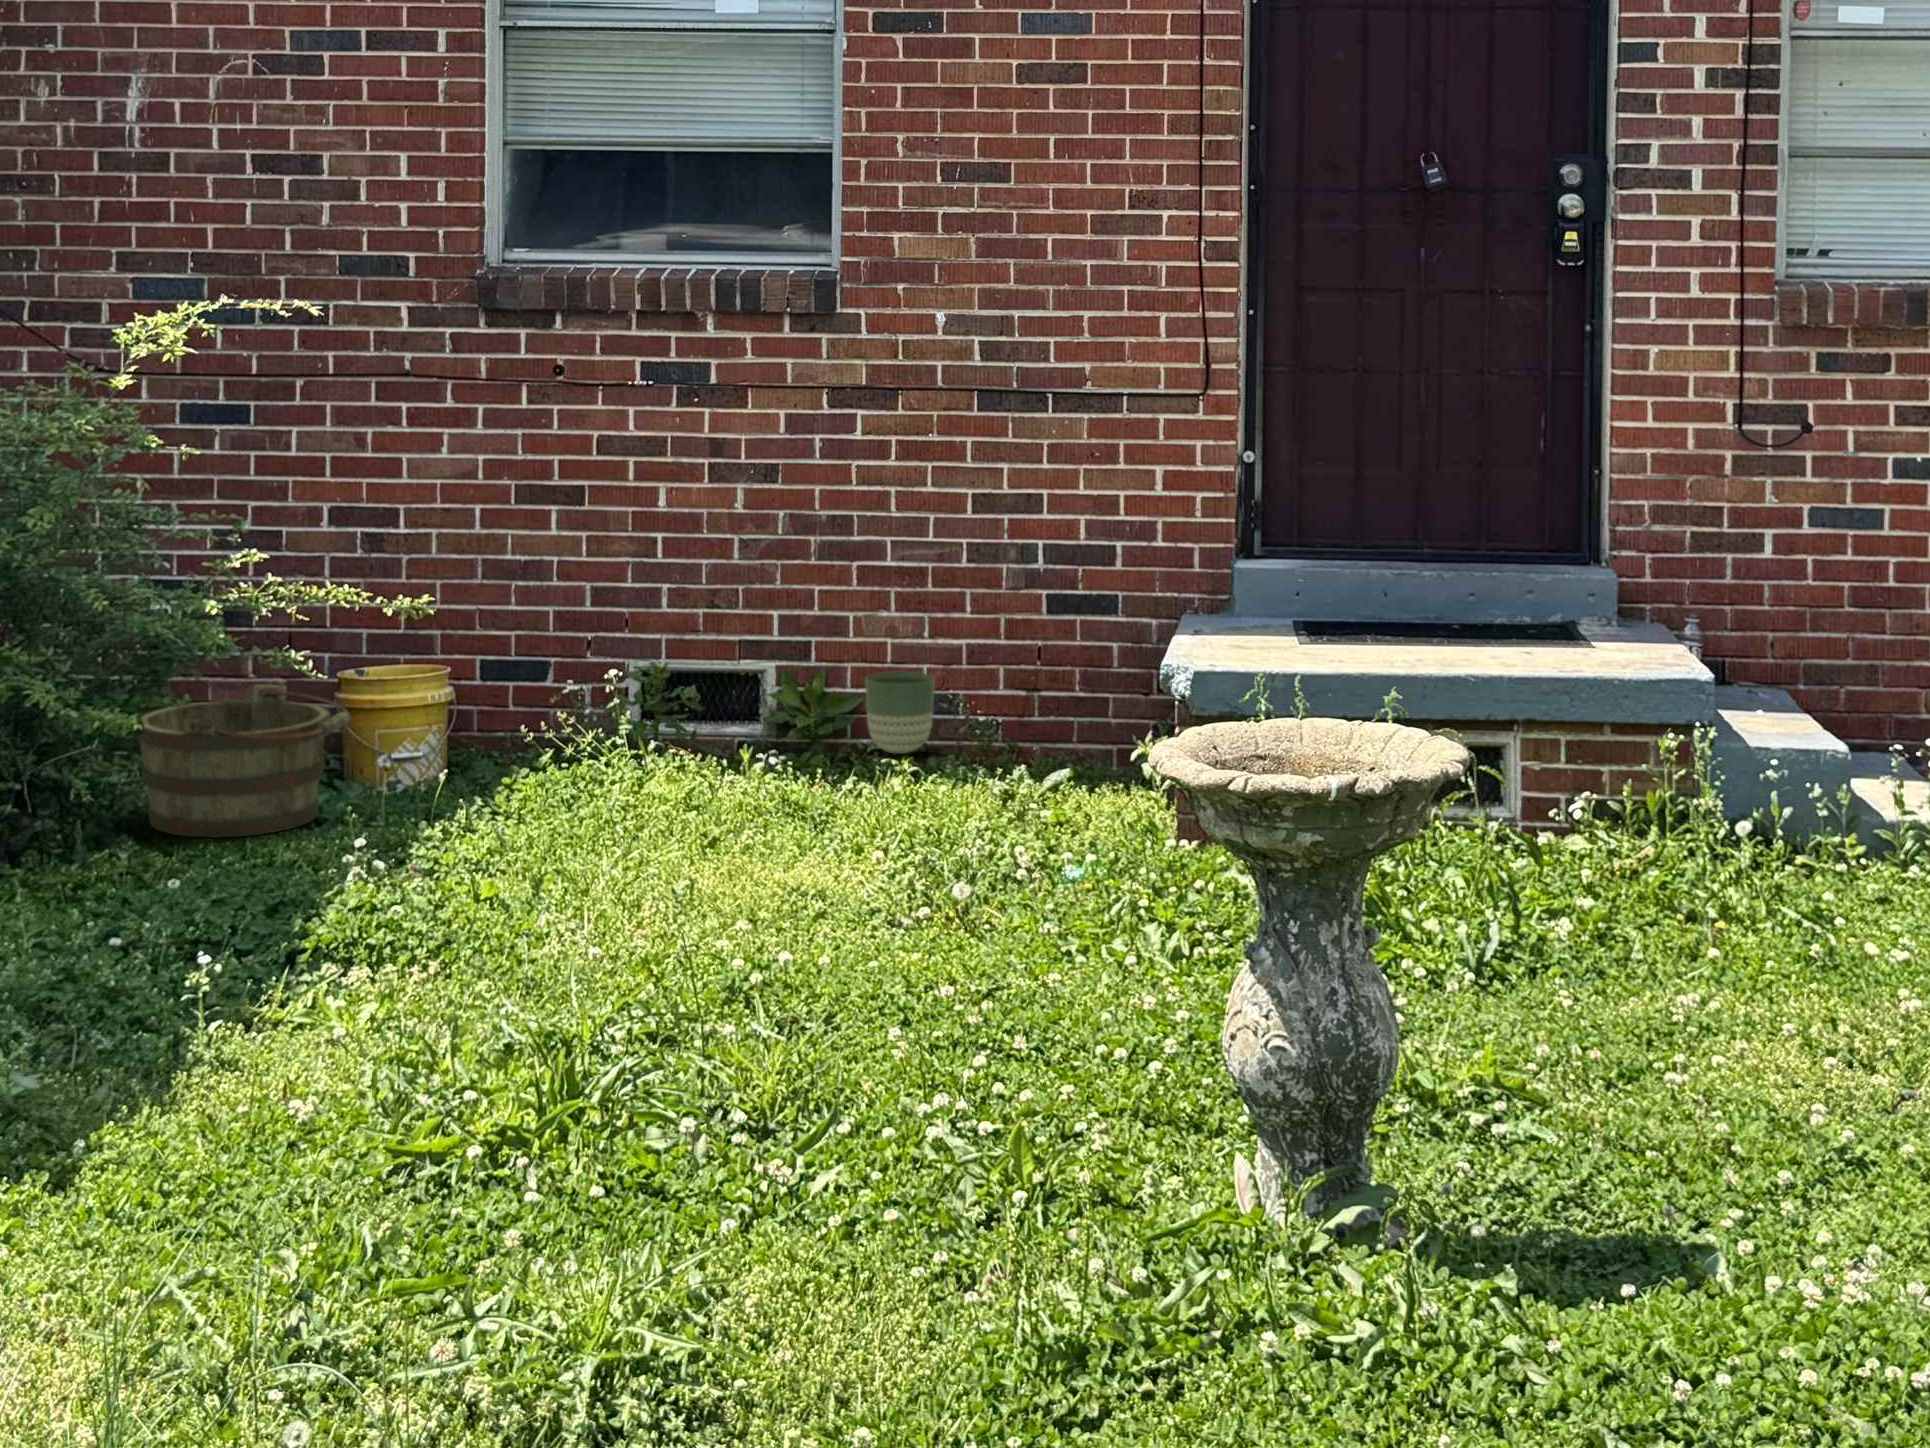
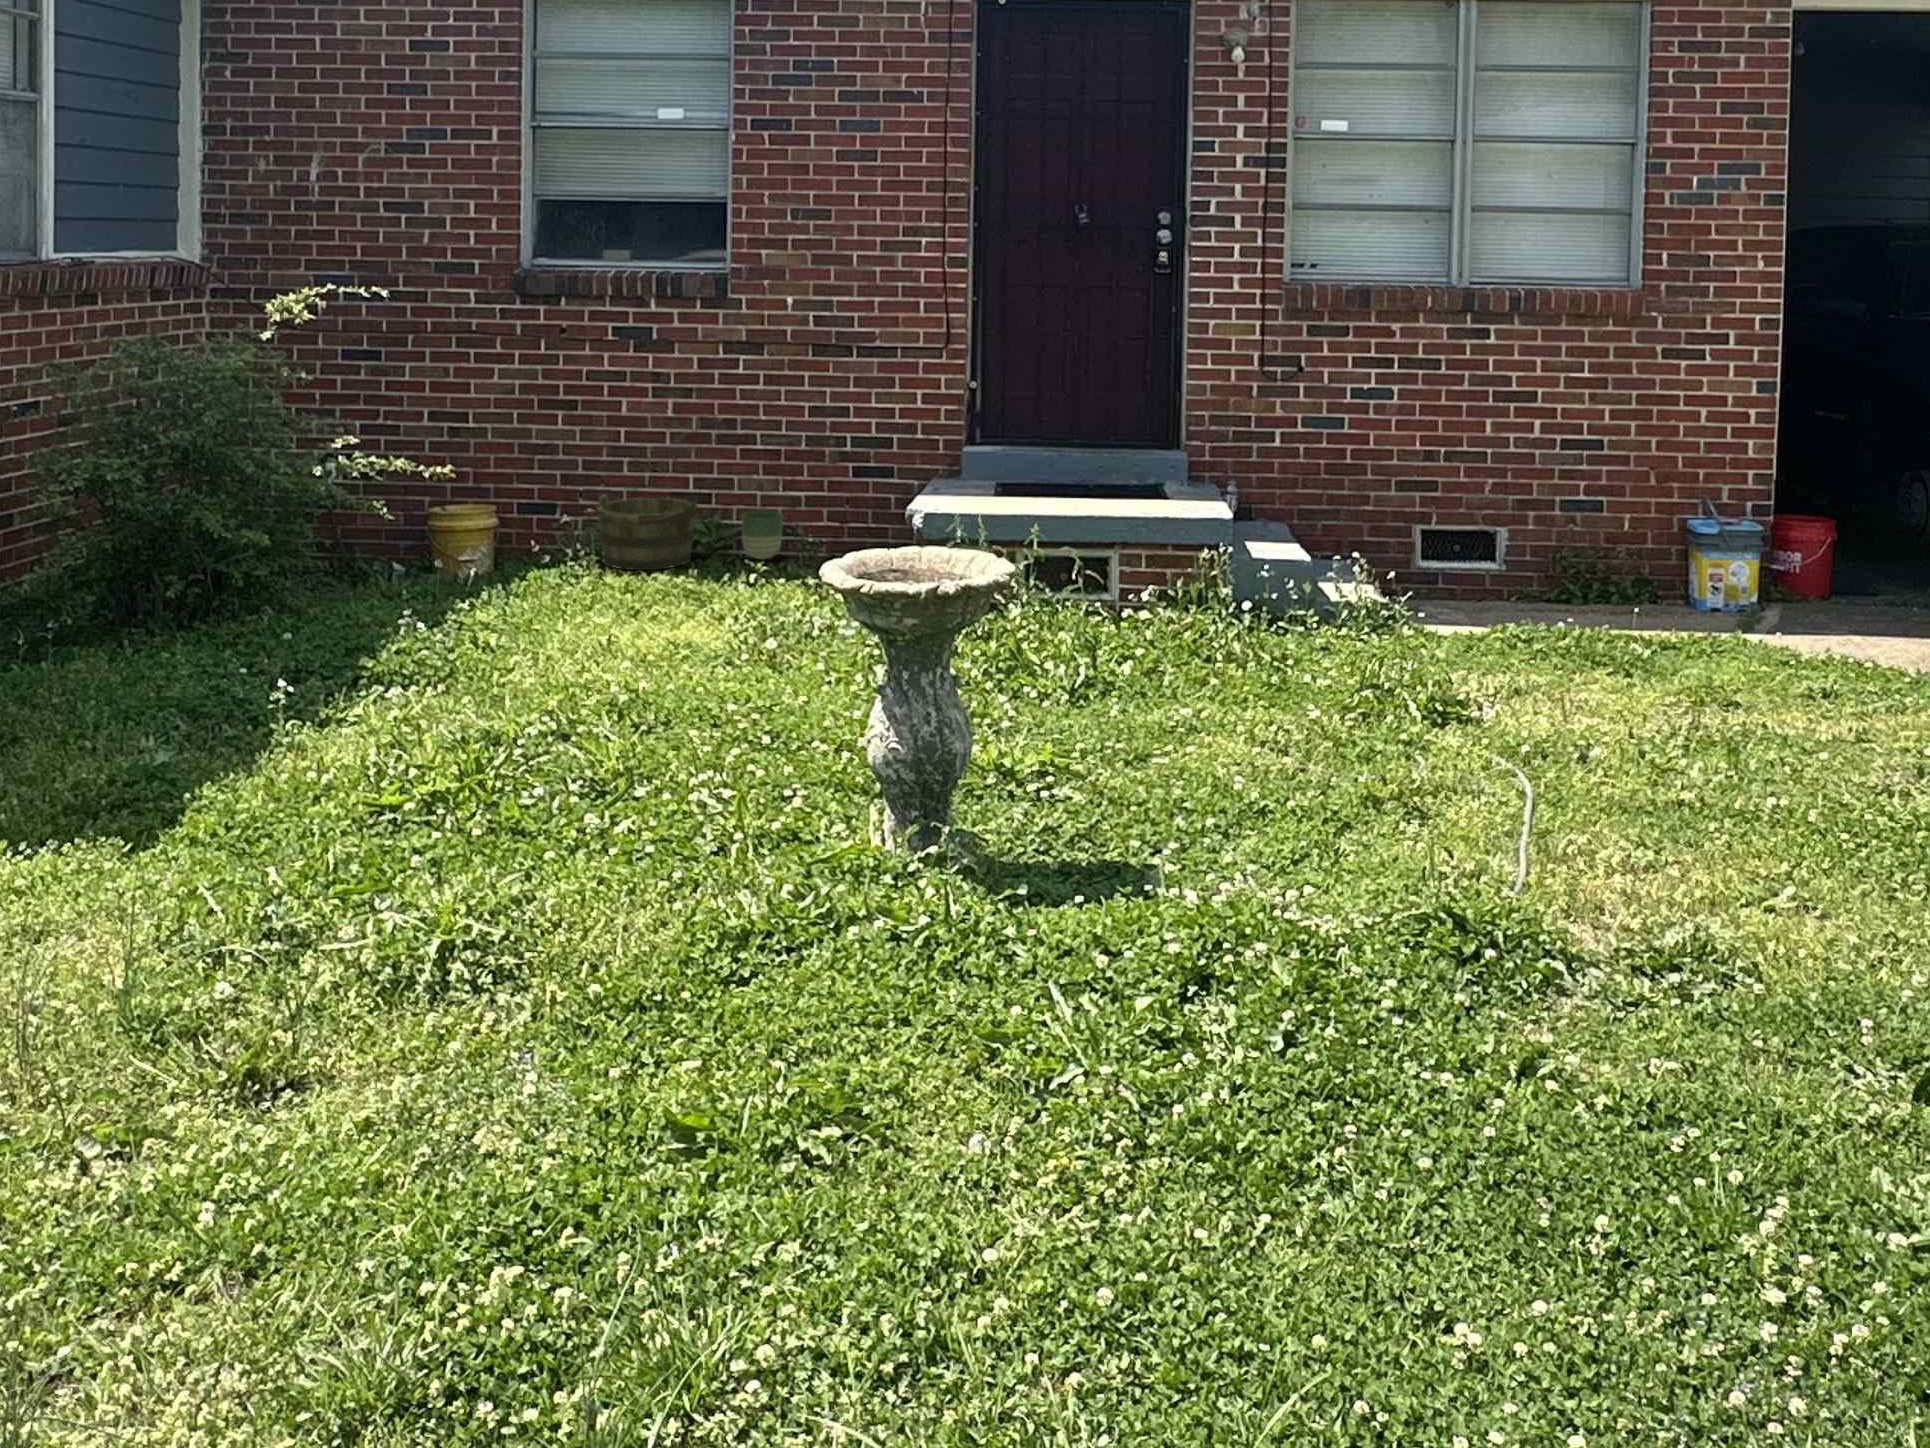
bucket: present [138,684,351,837] -> present [589,495,698,570]

